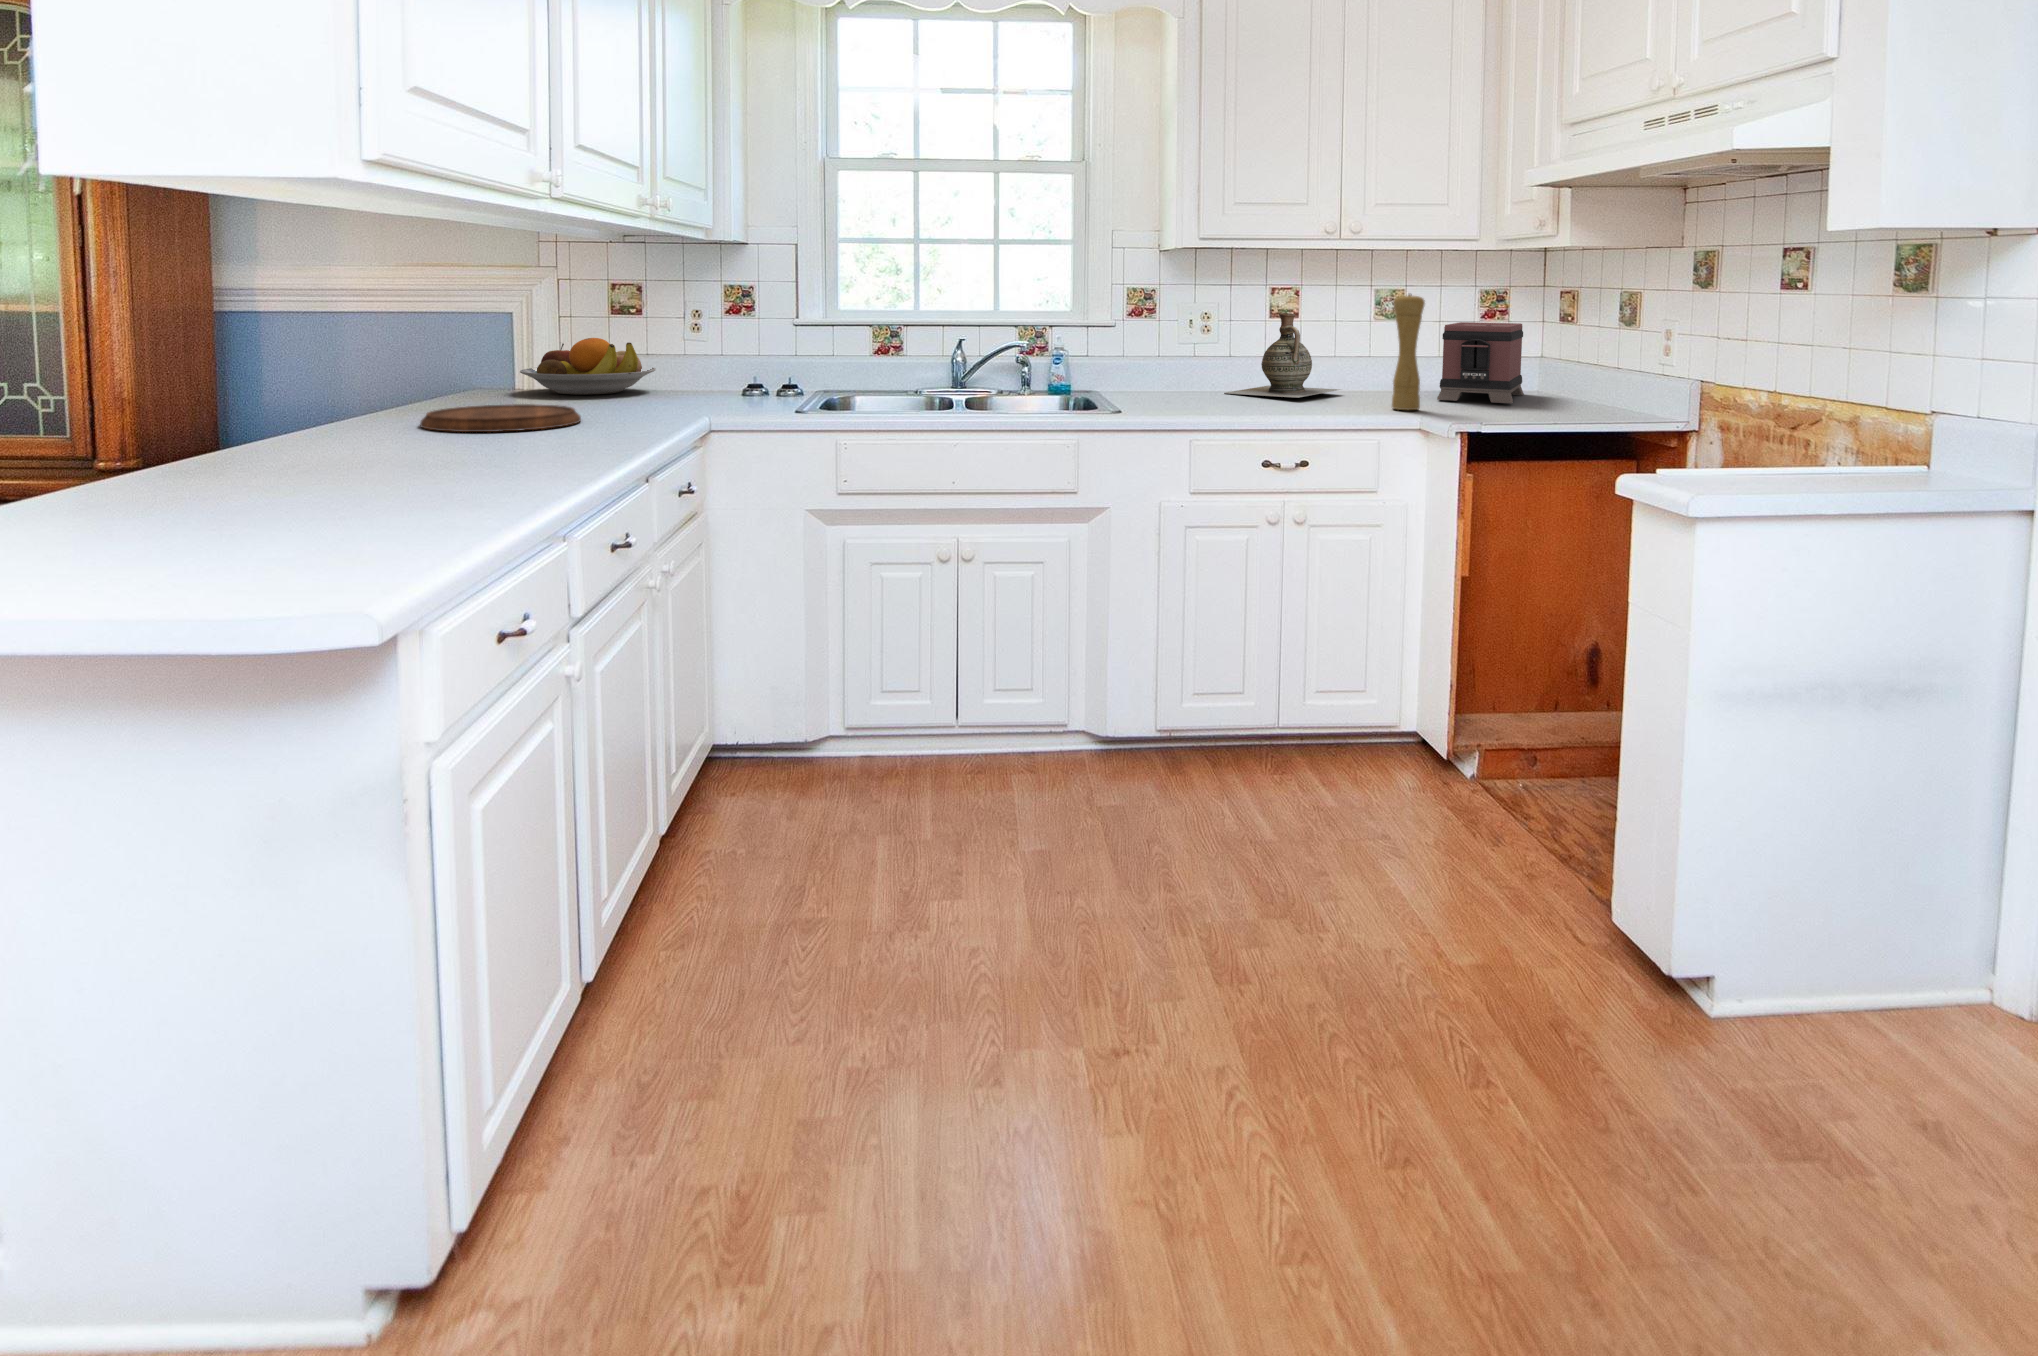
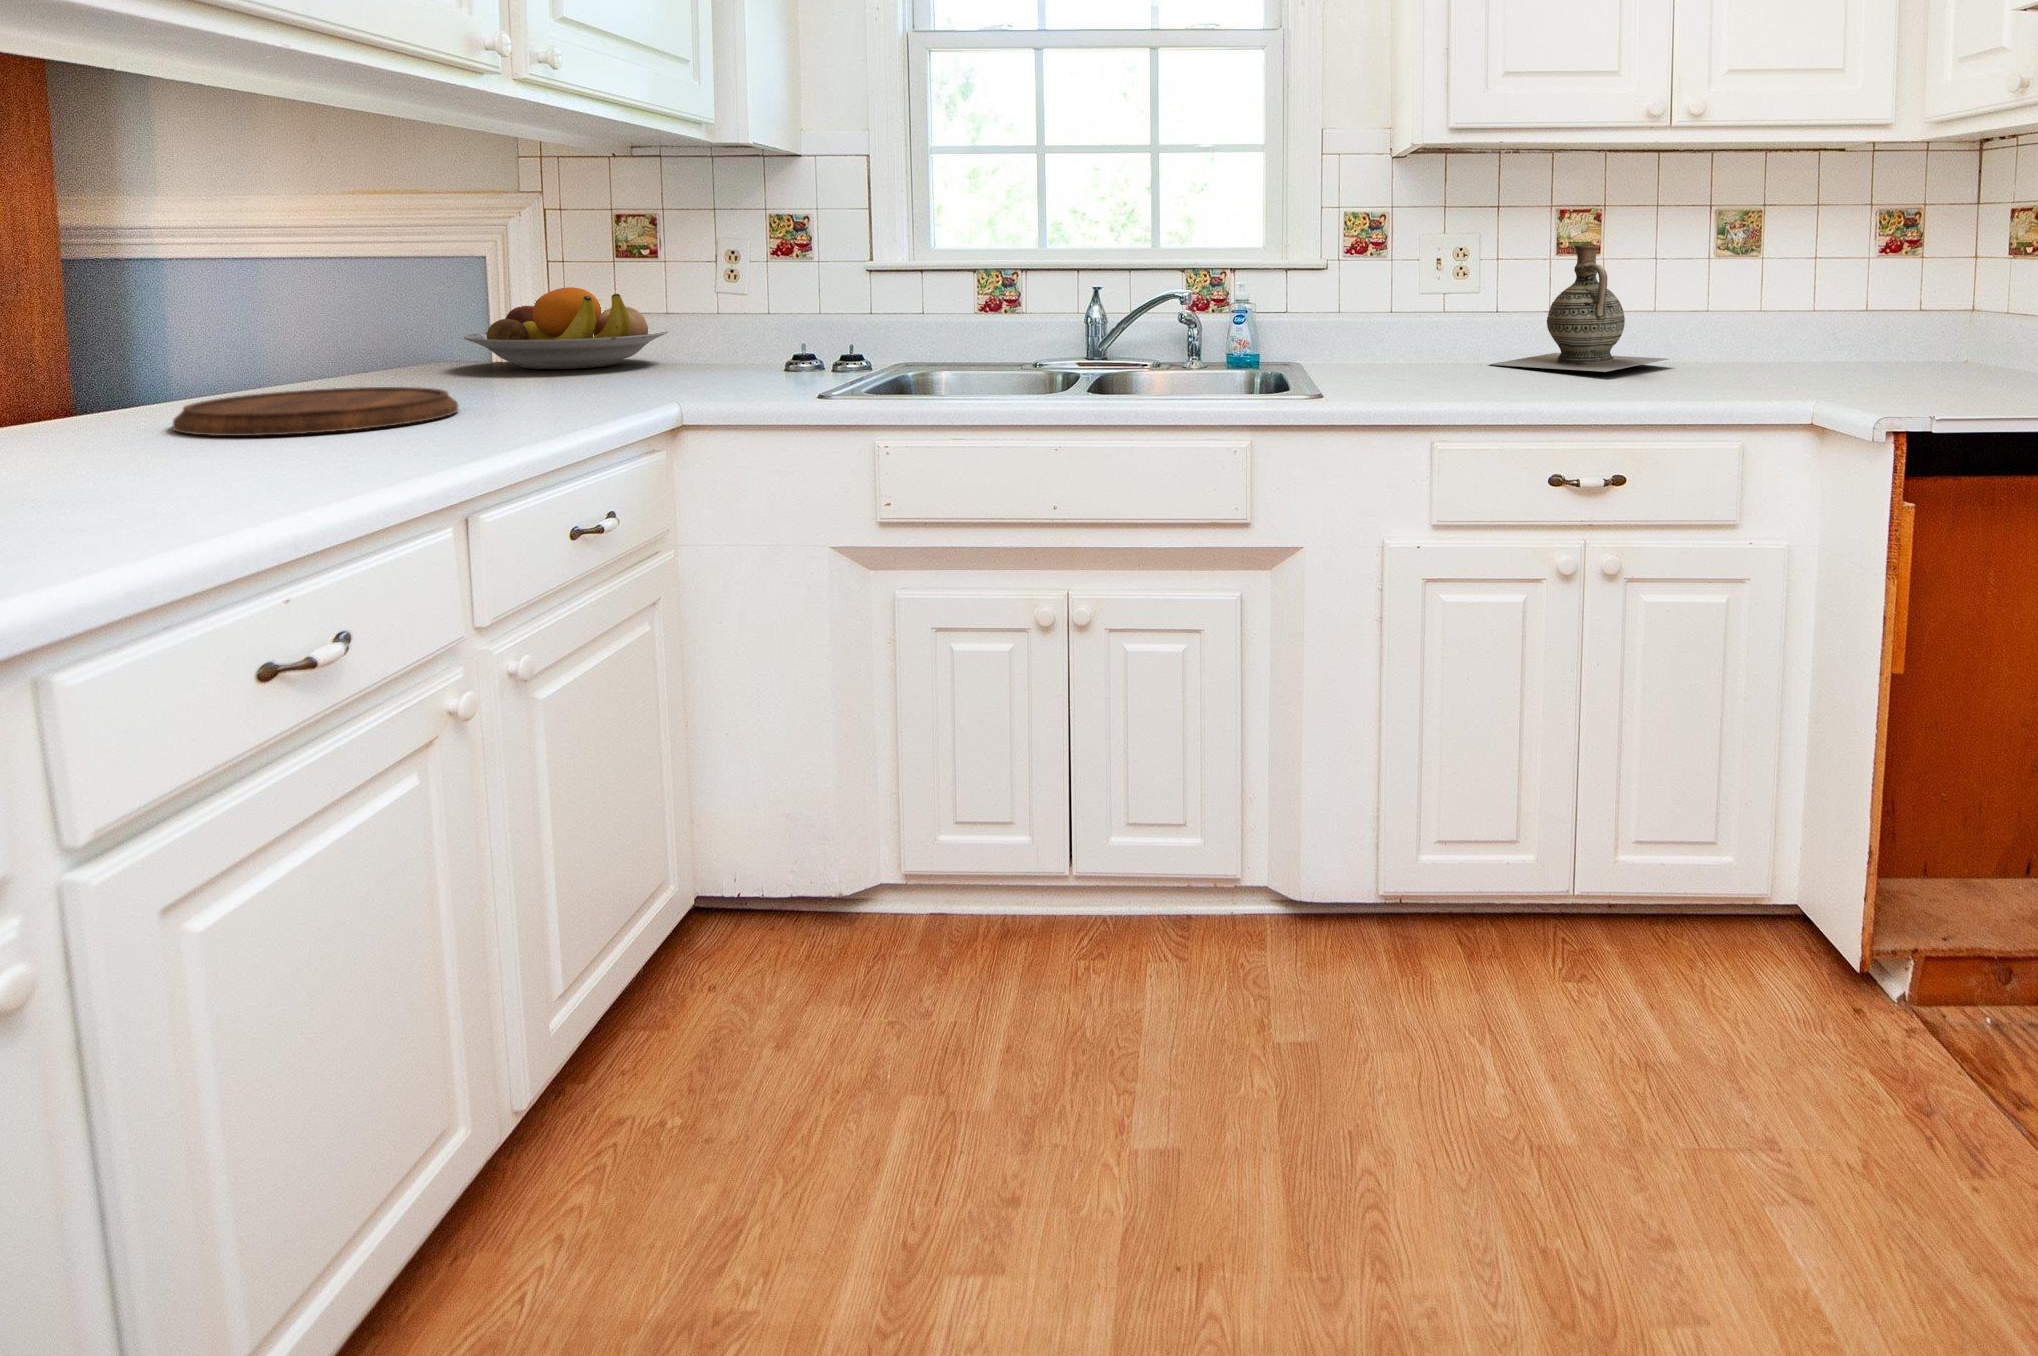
pepper mill: present [1392,294,1425,410] -> none [1758,207,1816,392]
toaster: present [1437,322,1524,403] -> none [1823,257,1953,380]

